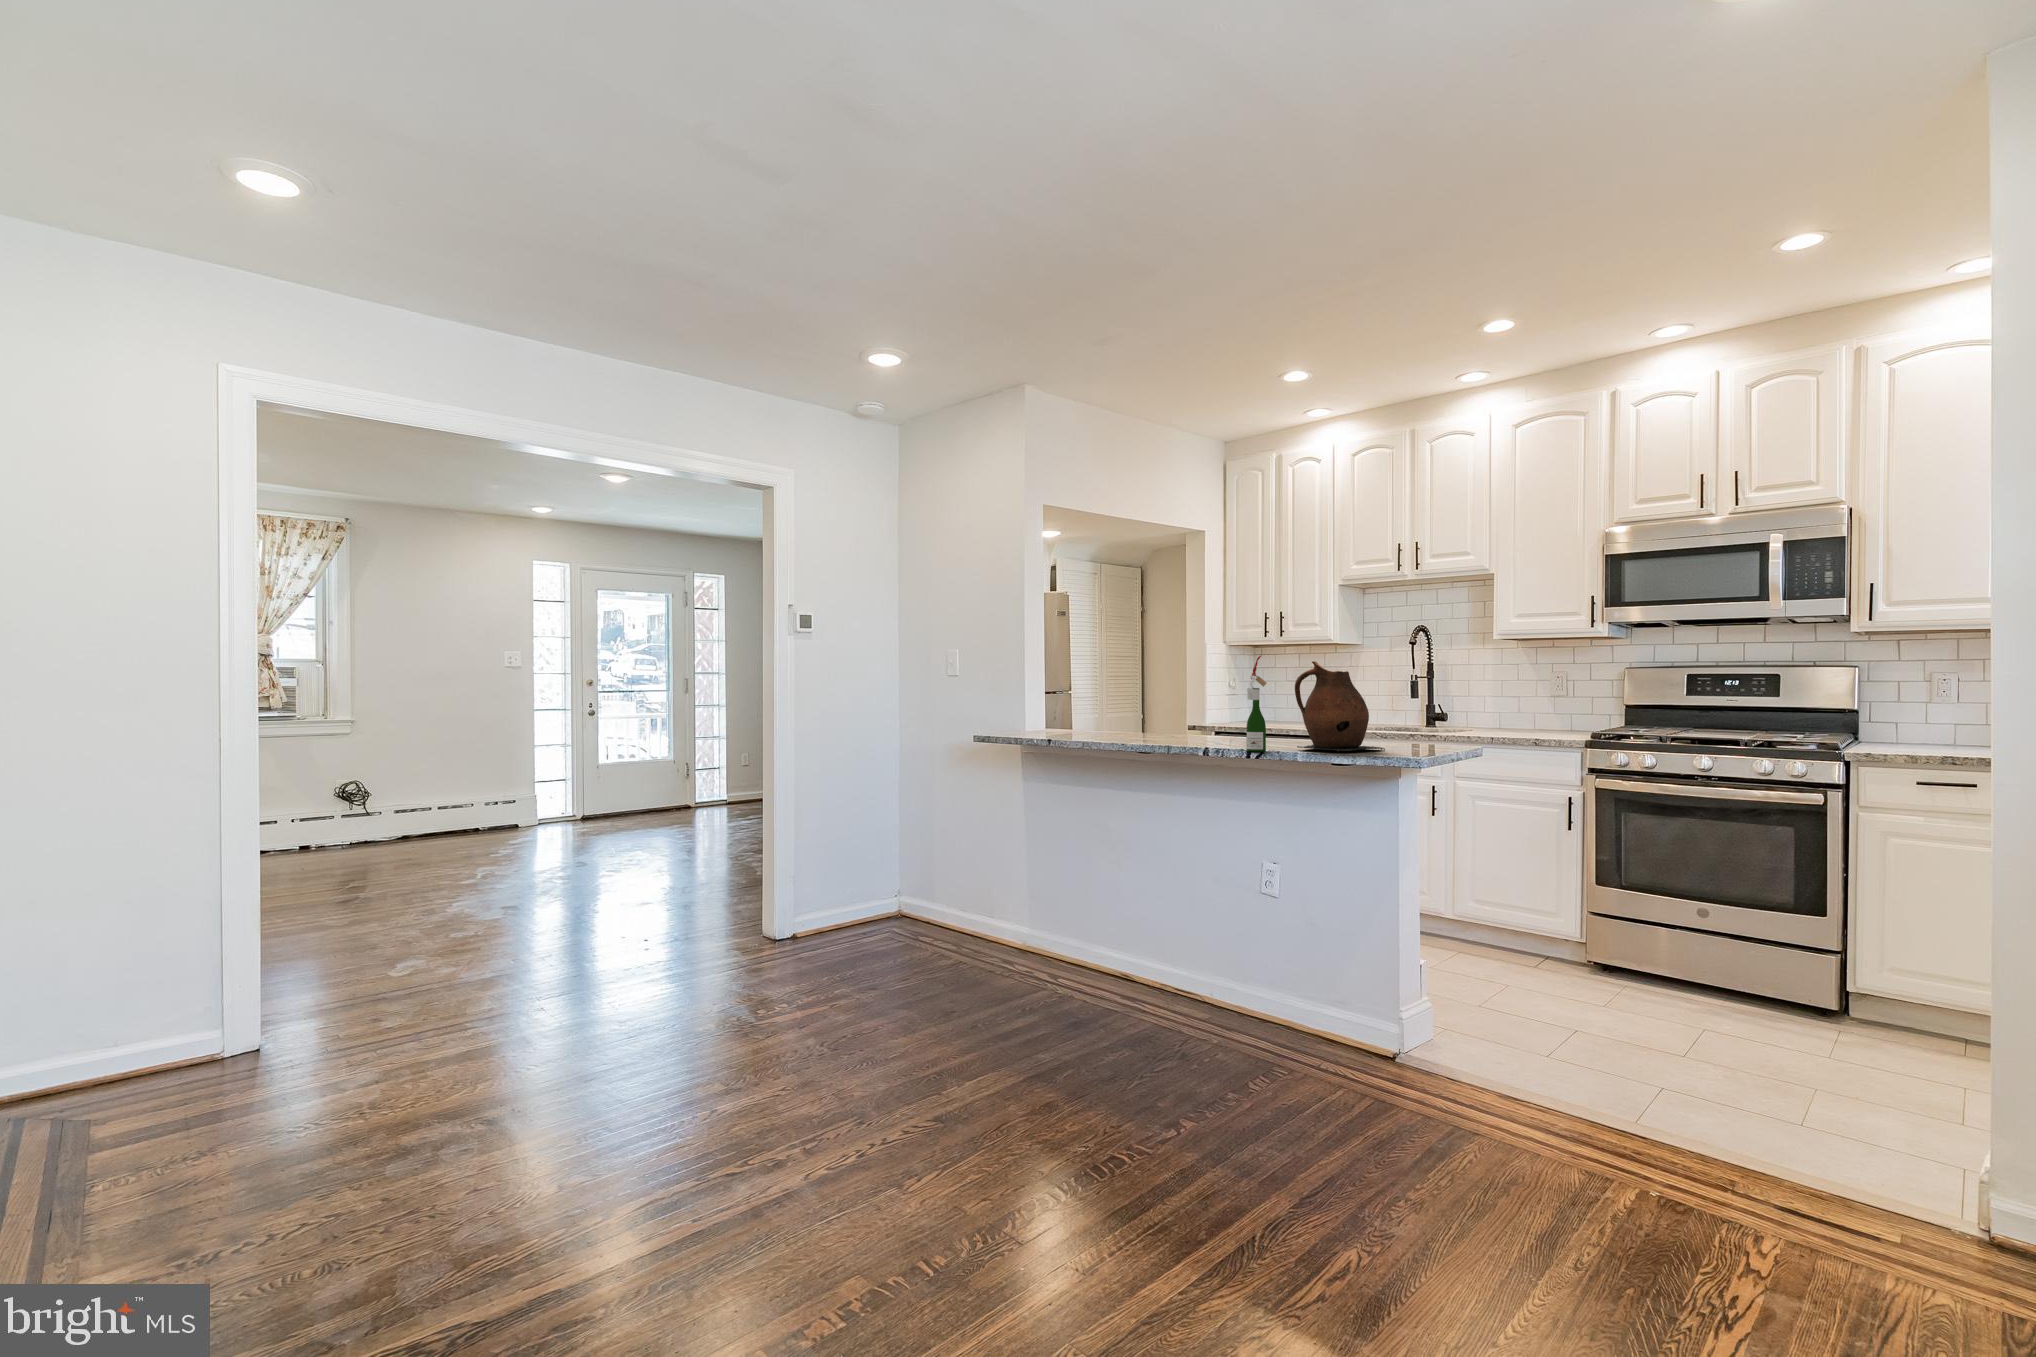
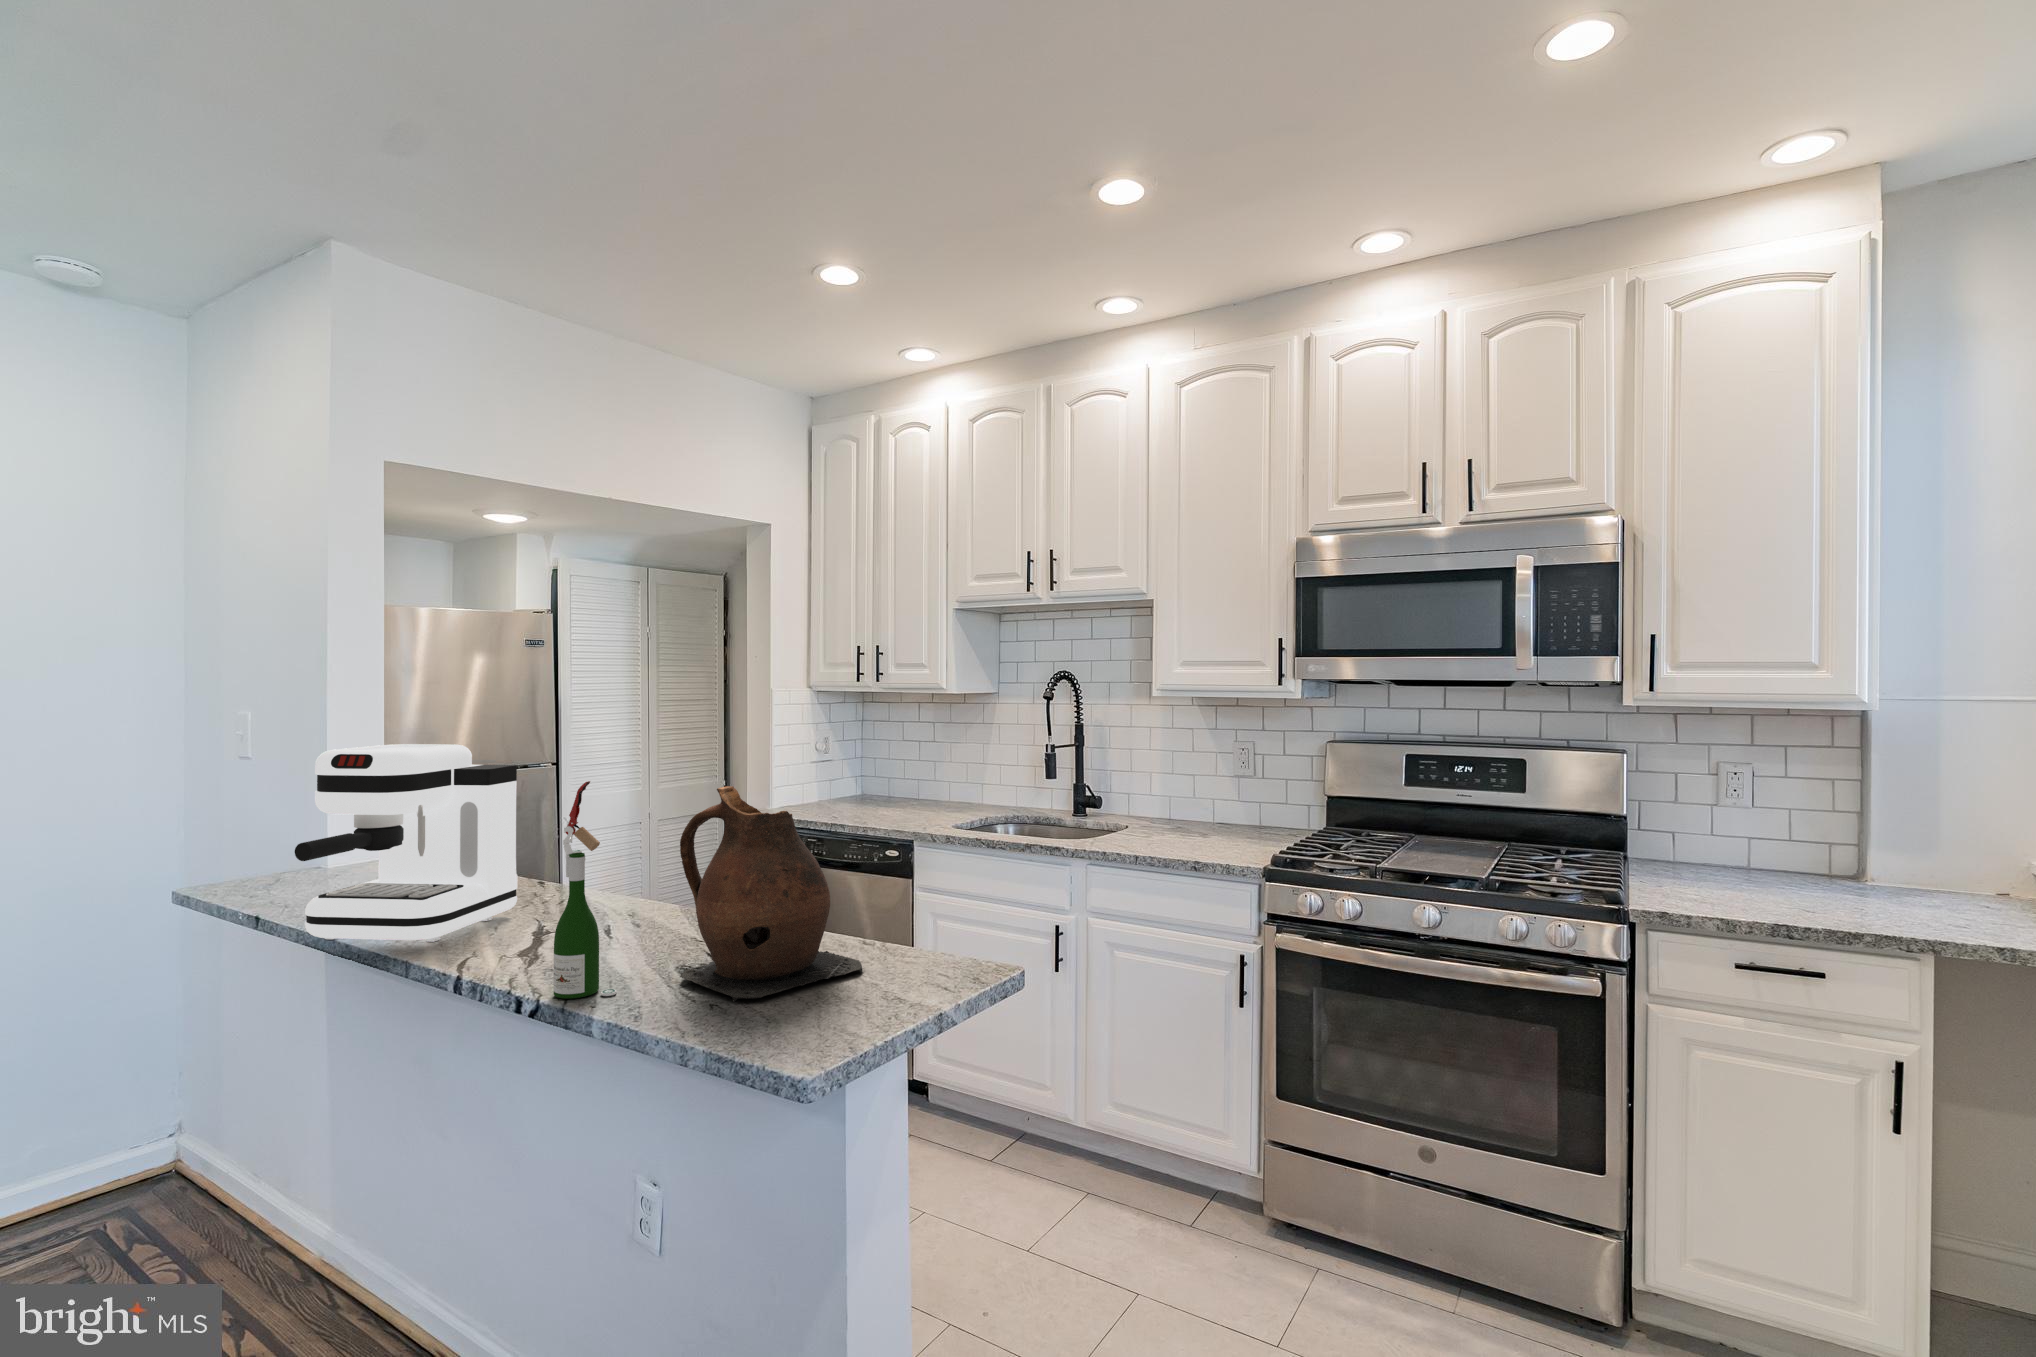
coffee maker: none [1082,652,1162,745] -> present [295,744,517,942]

